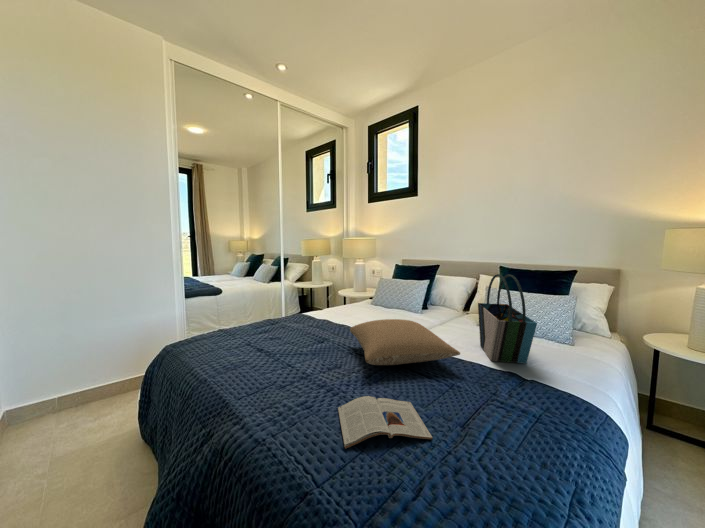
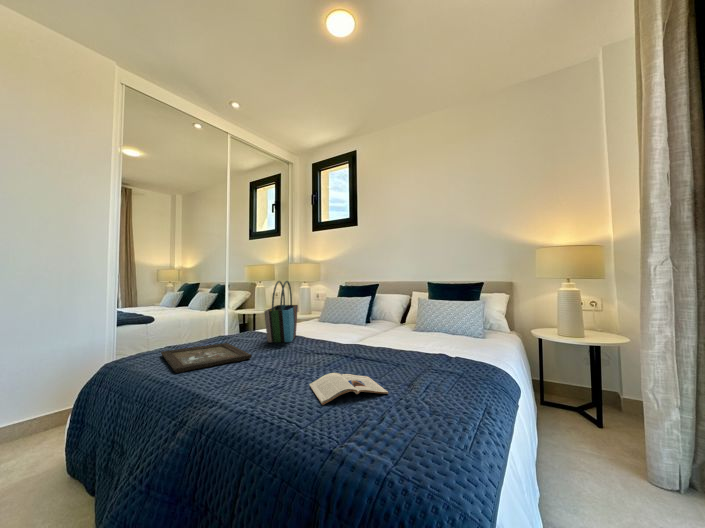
tote bag: present [478,274,537,364] -> present [264,281,298,342]
pillow: present [350,319,460,365] -> none [307,321,403,357]
tray: none [208,330,289,370] -> present [161,343,252,373]

